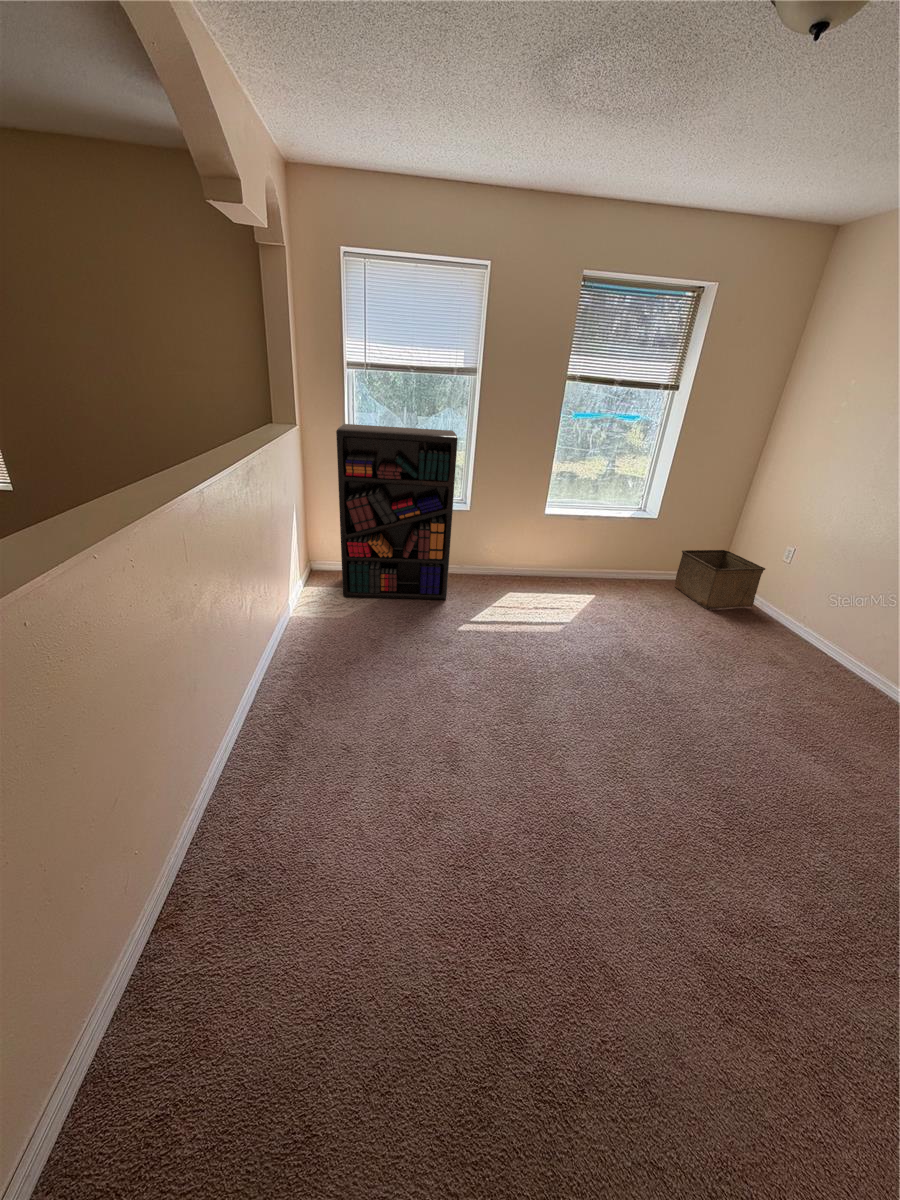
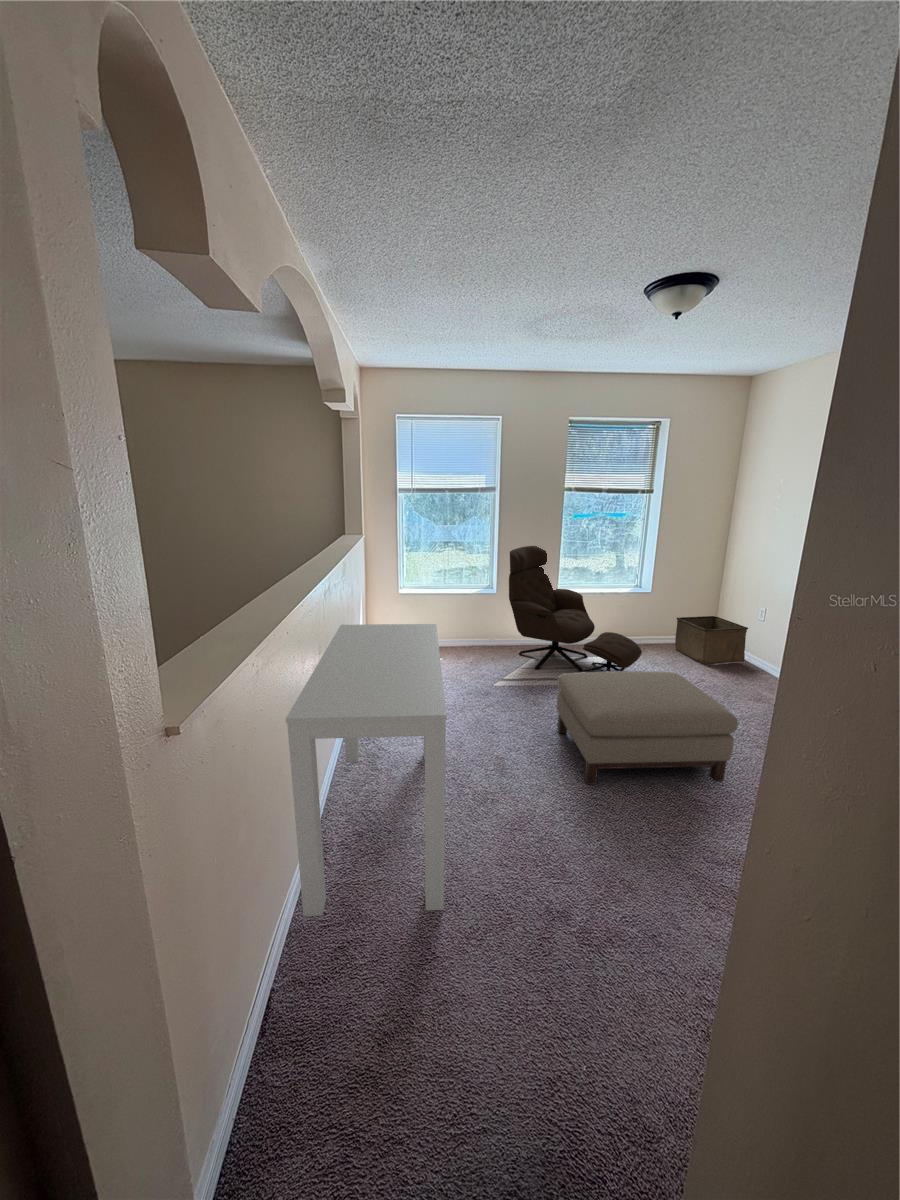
bookshelf: present [336,424,458,599] -> none [395,532,485,665]
lounge chair: none [484,452,639,632] -> present [509,546,642,672]
desk: none [29,567,373,1023] -> present [286,624,447,916]
ottoman: none [531,633,767,785] -> present [556,671,738,785]

